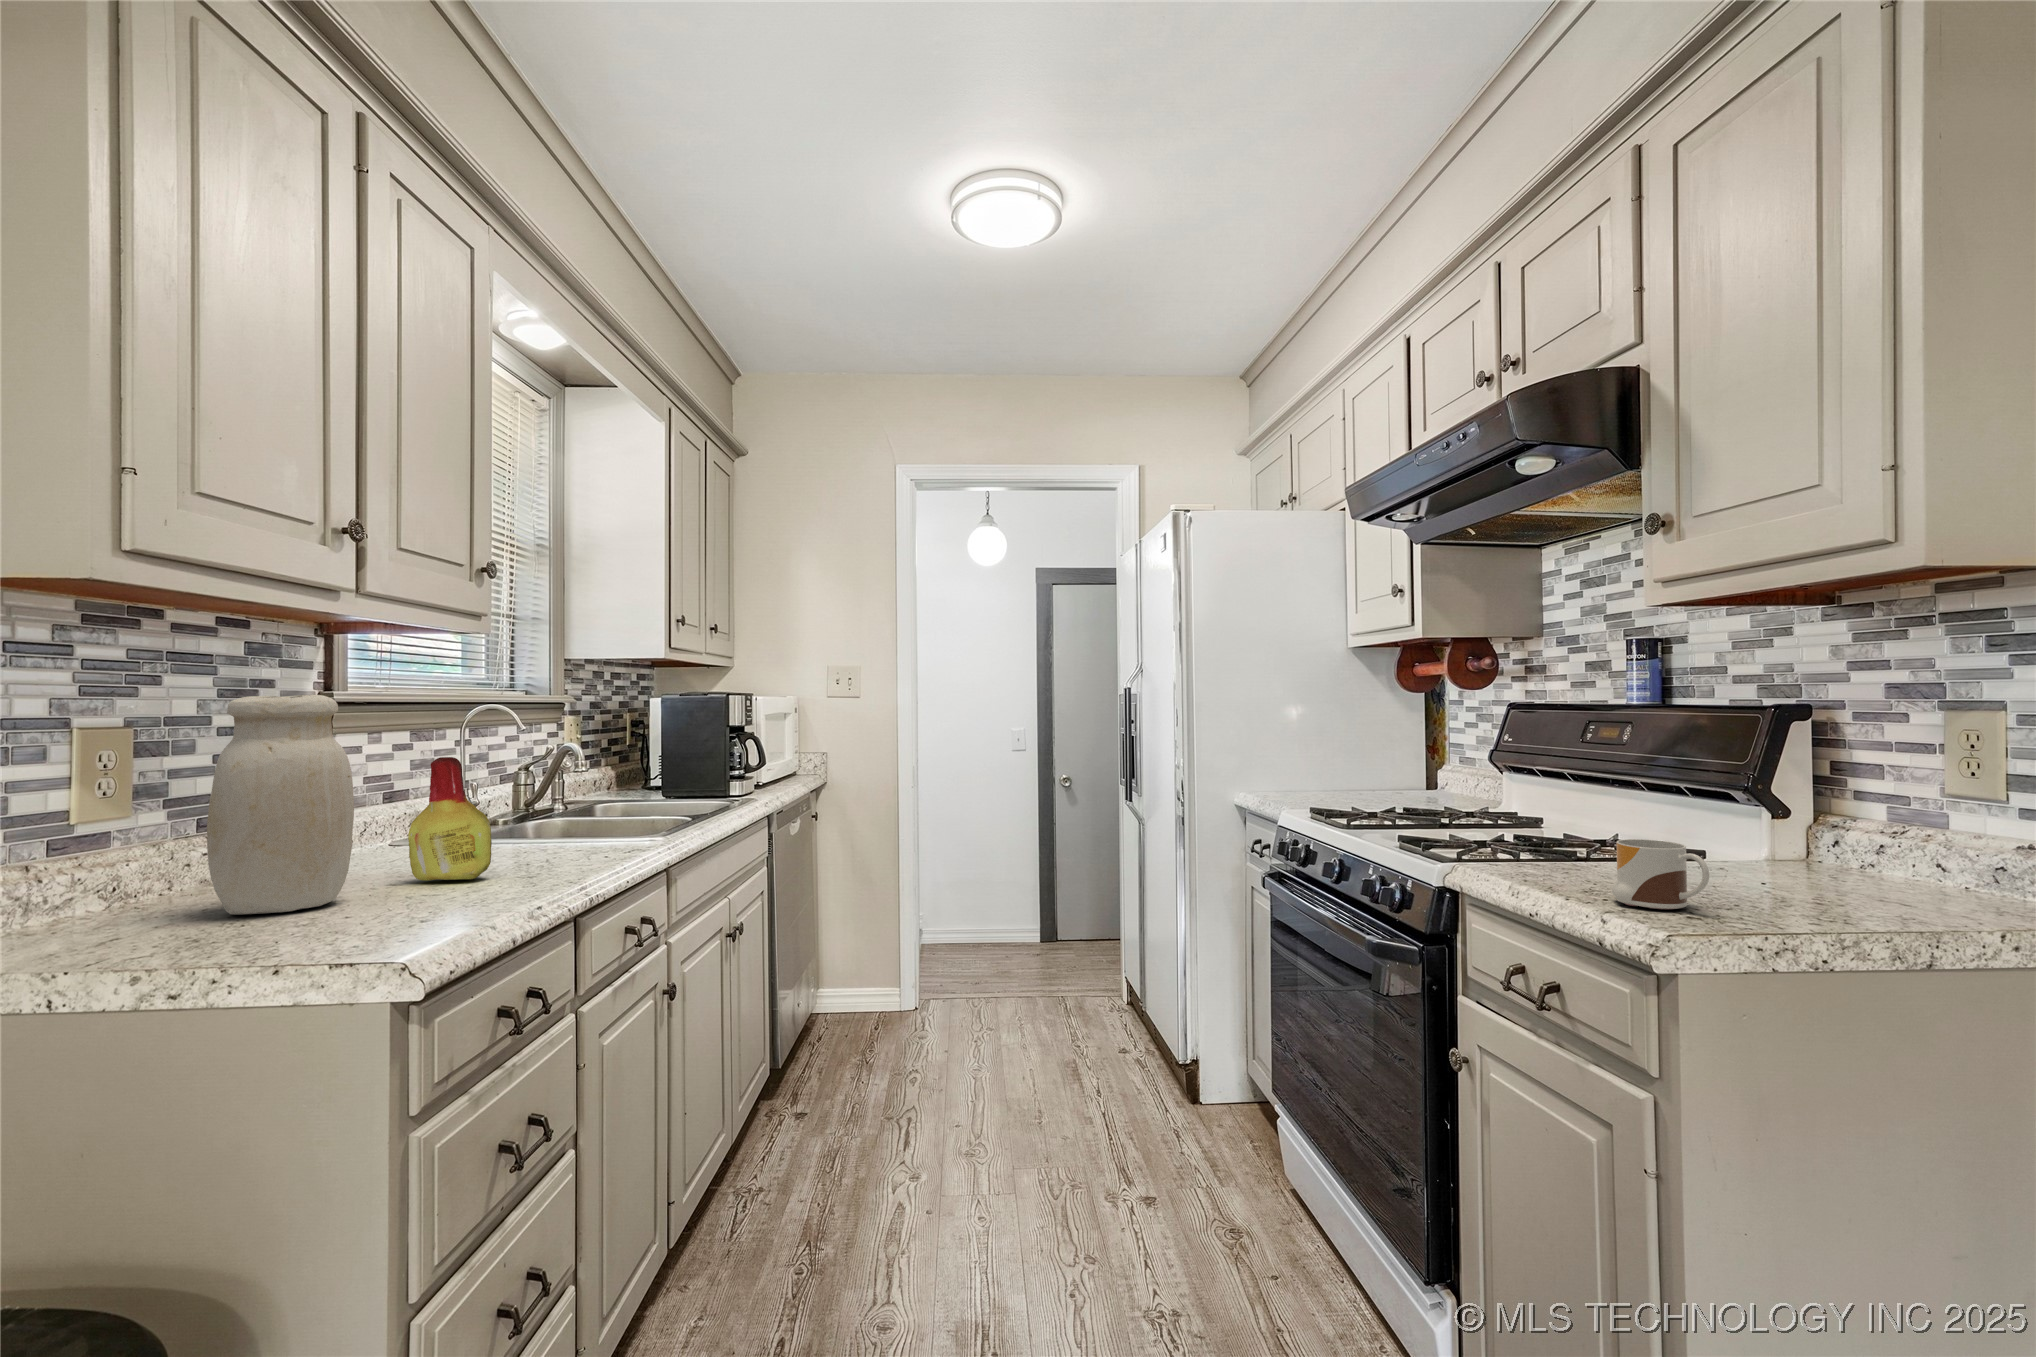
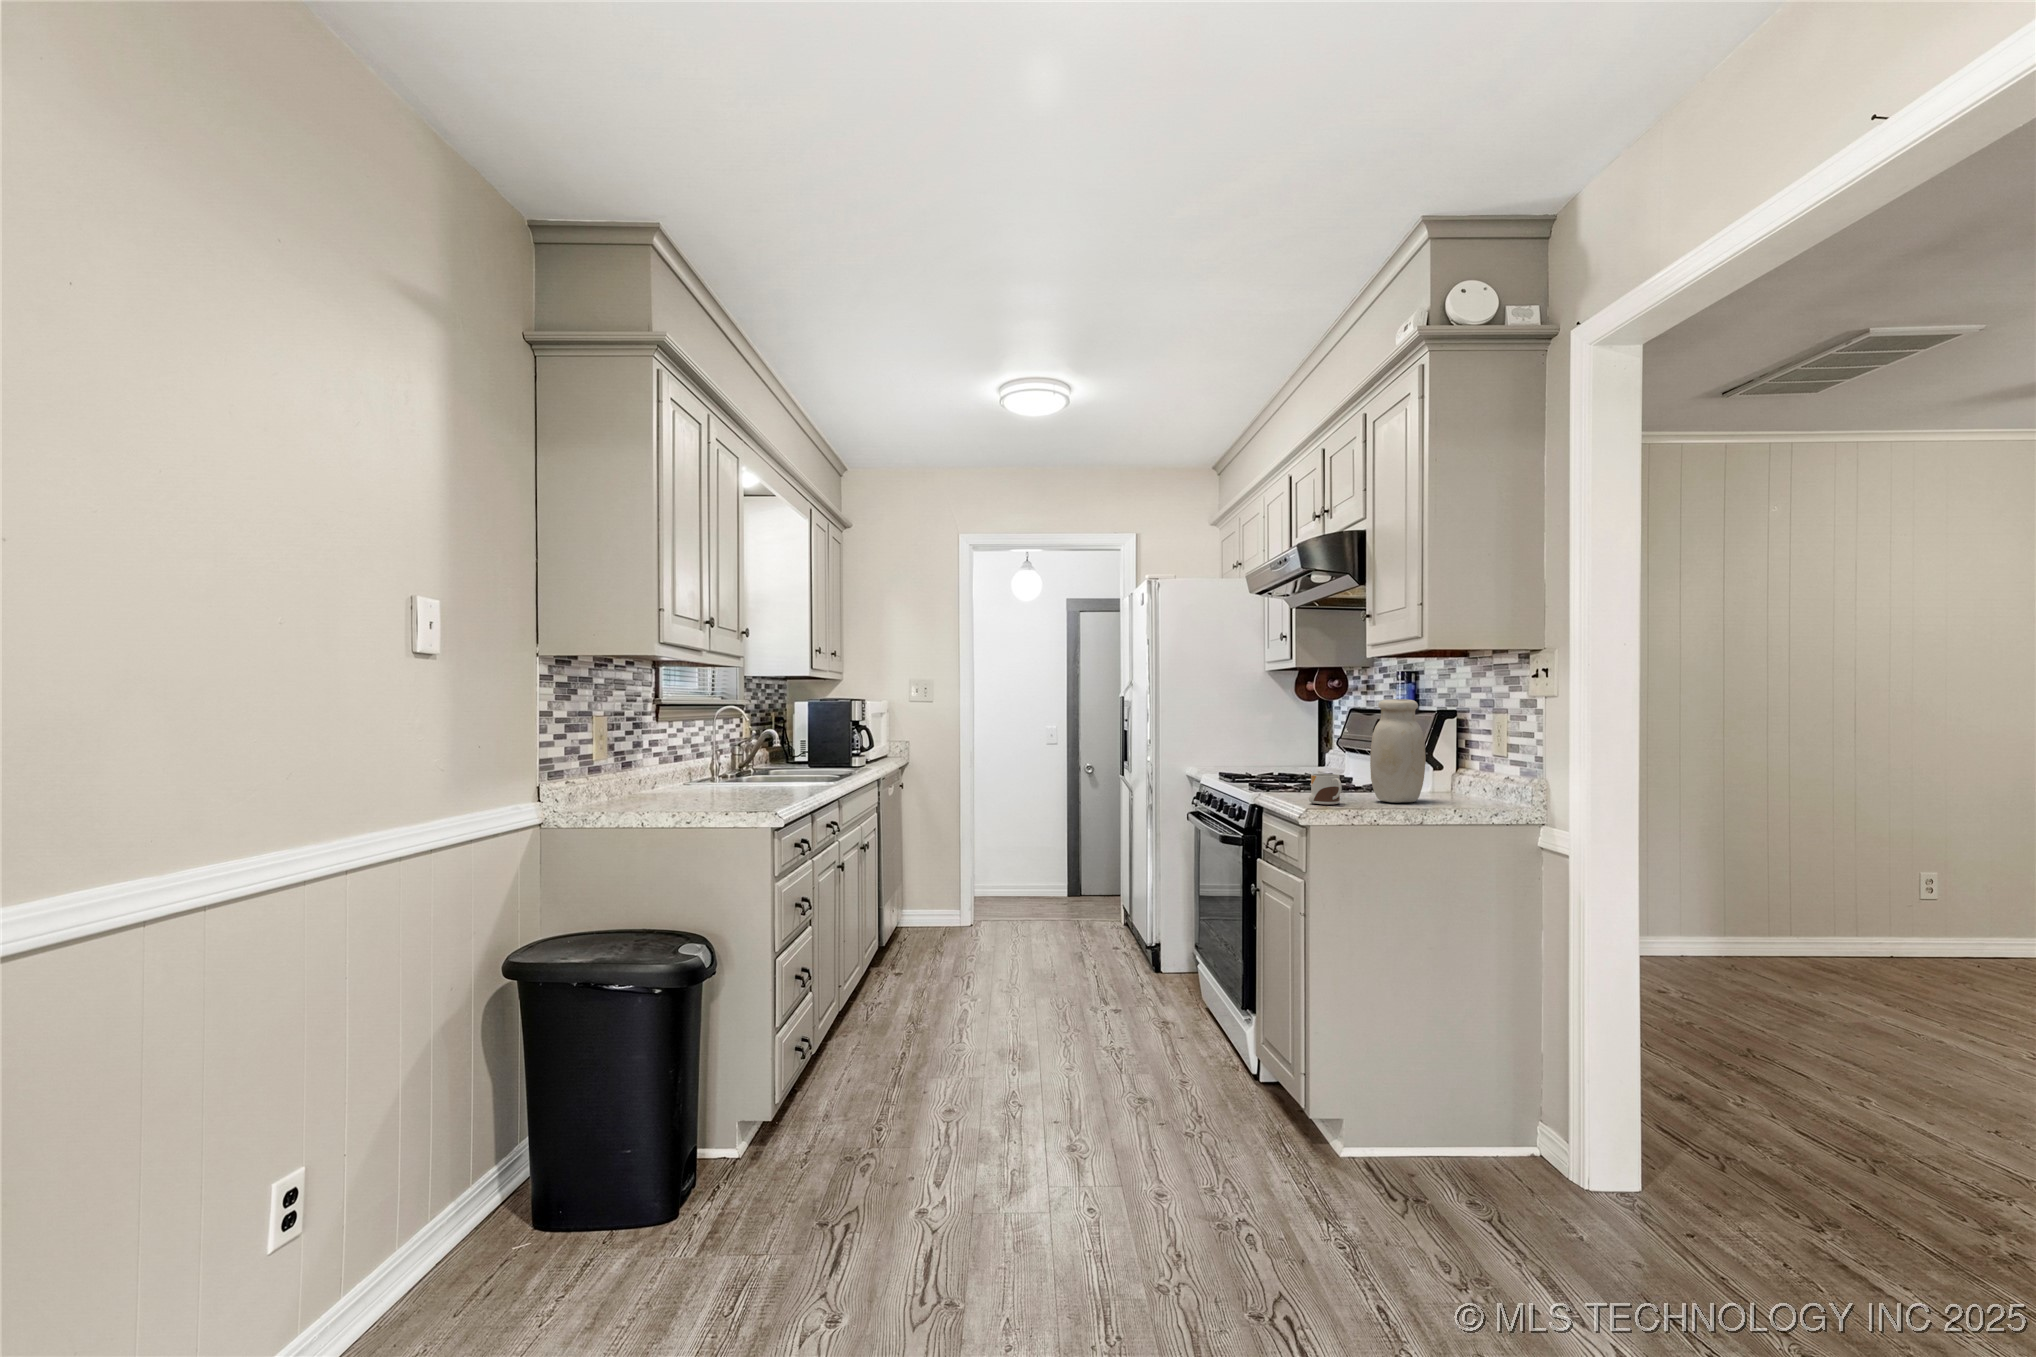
jar: present [207,695,354,914] -> present [1370,699,1426,802]
bottle: present [408,757,492,880] -> none [727,732,765,794]

